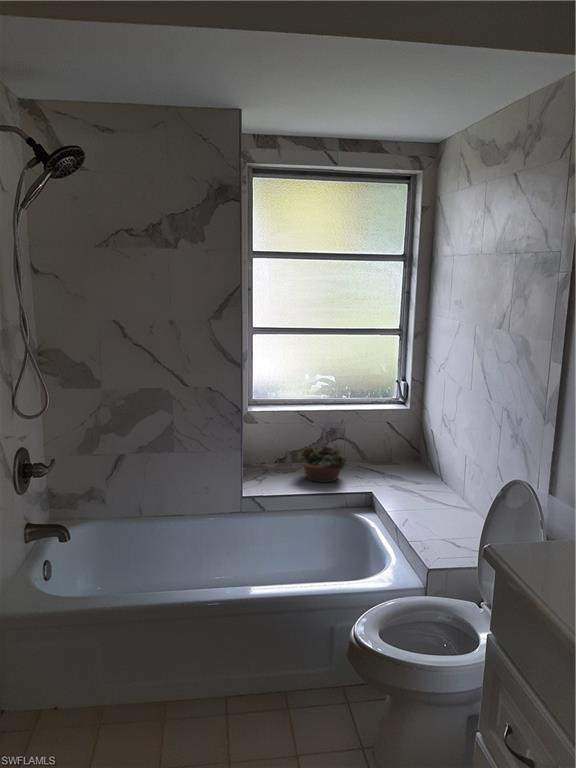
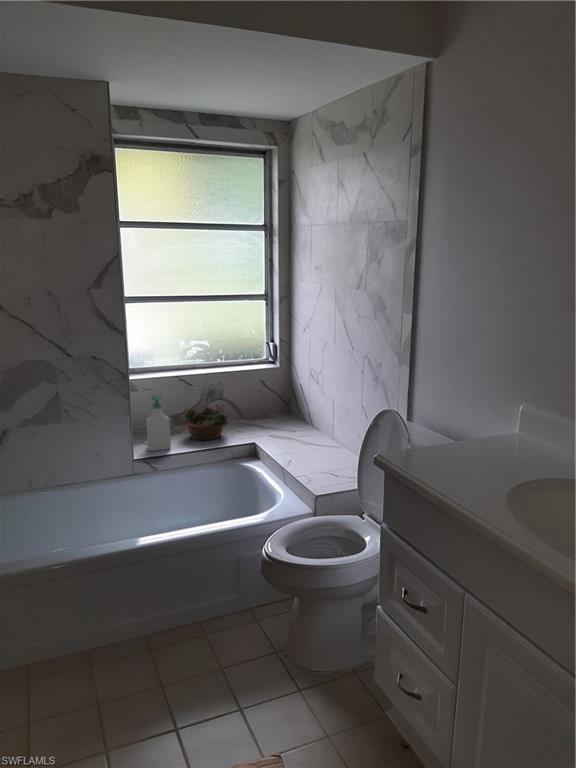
soap bottle: none [259,430,283,488] -> present [146,395,171,451]

